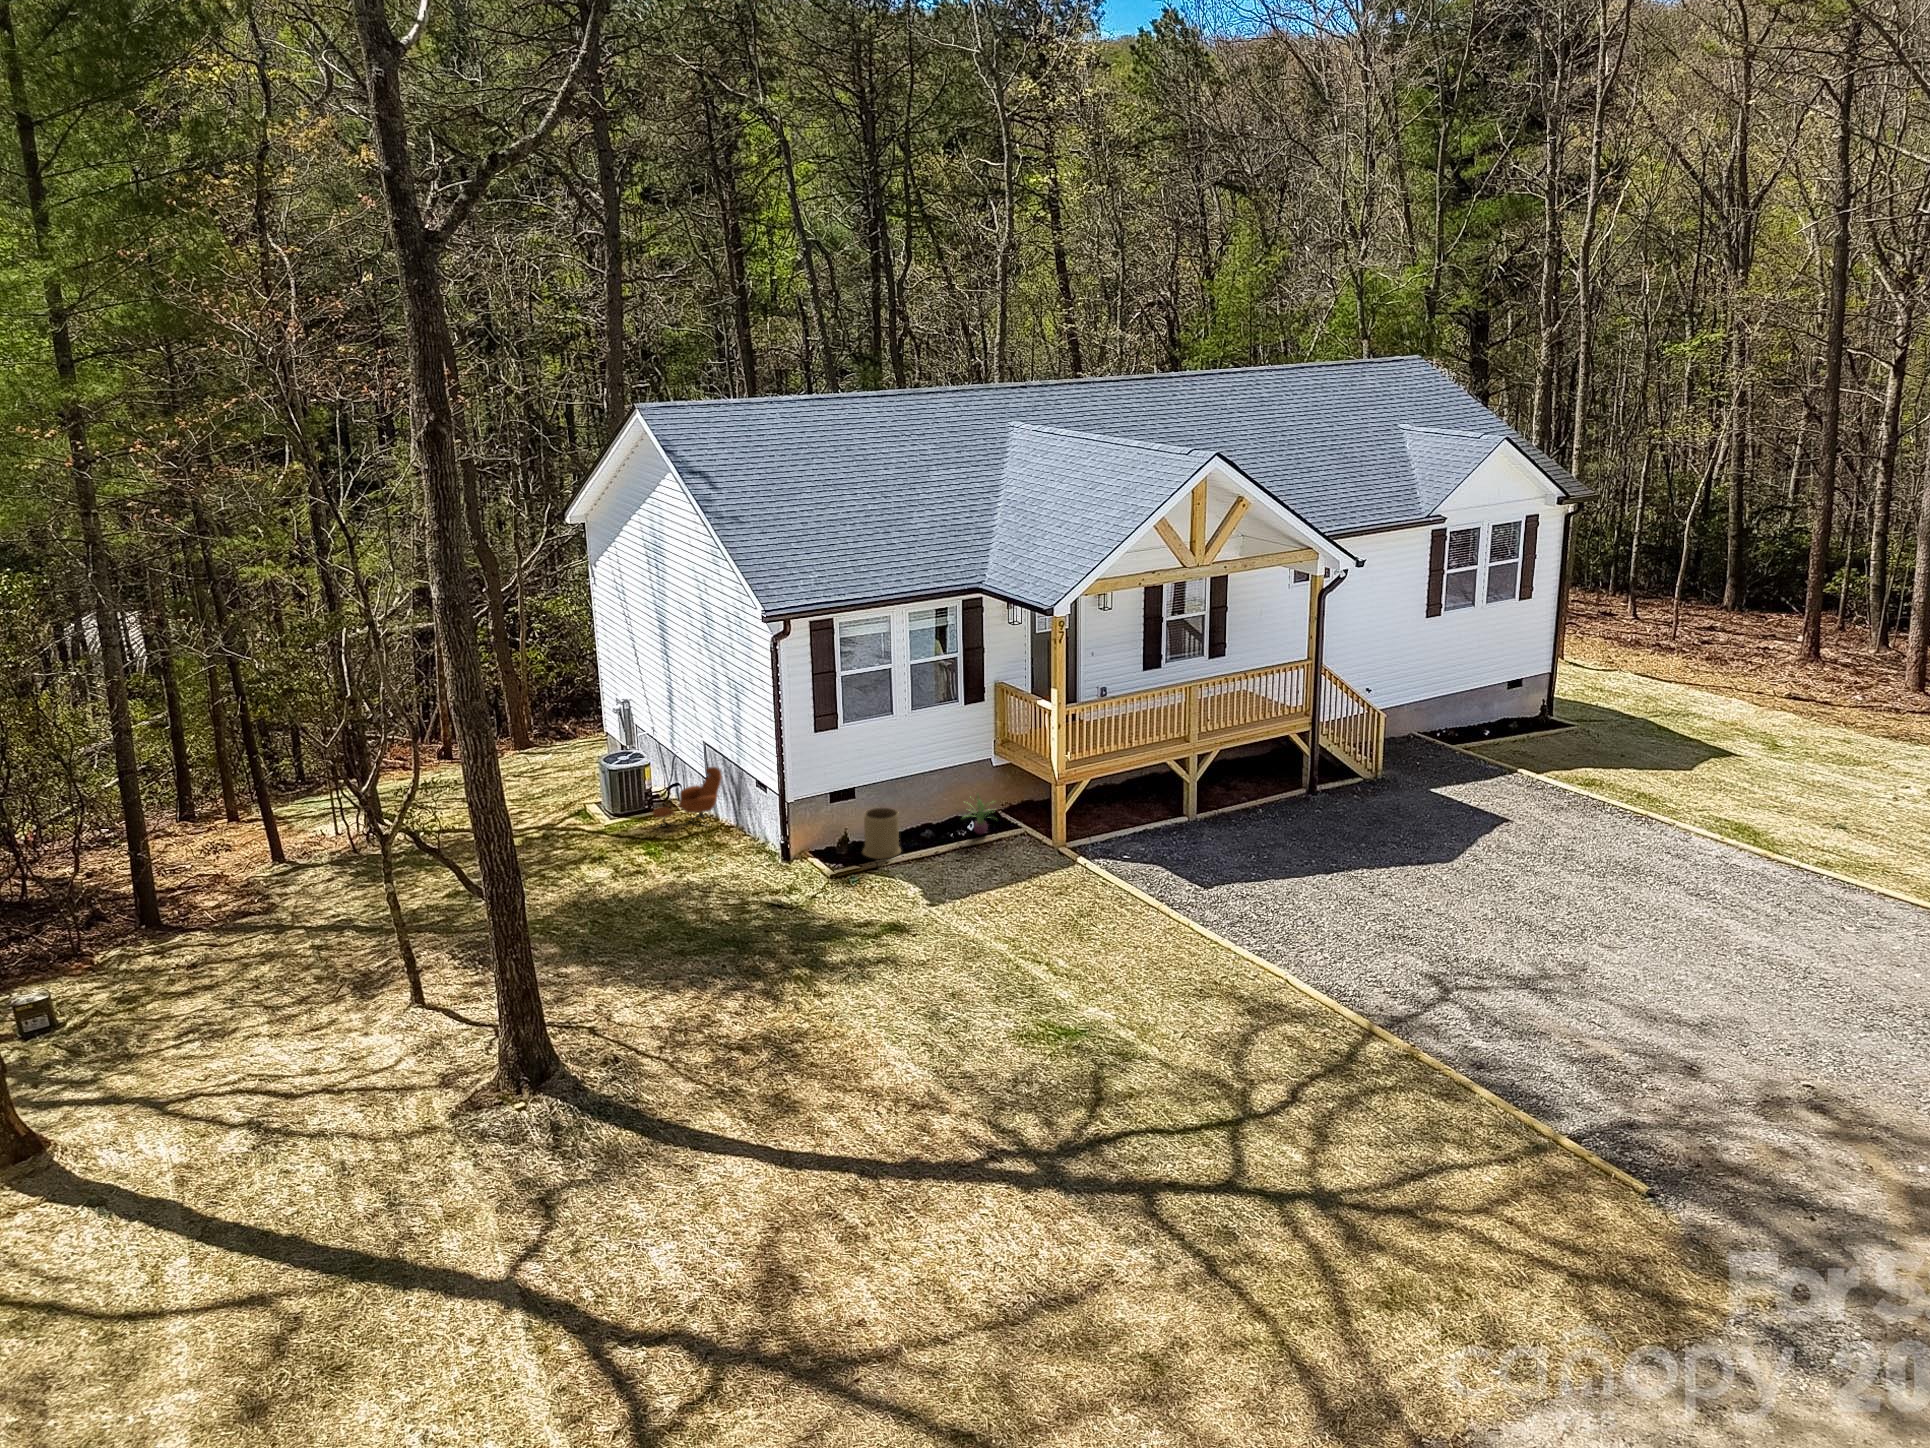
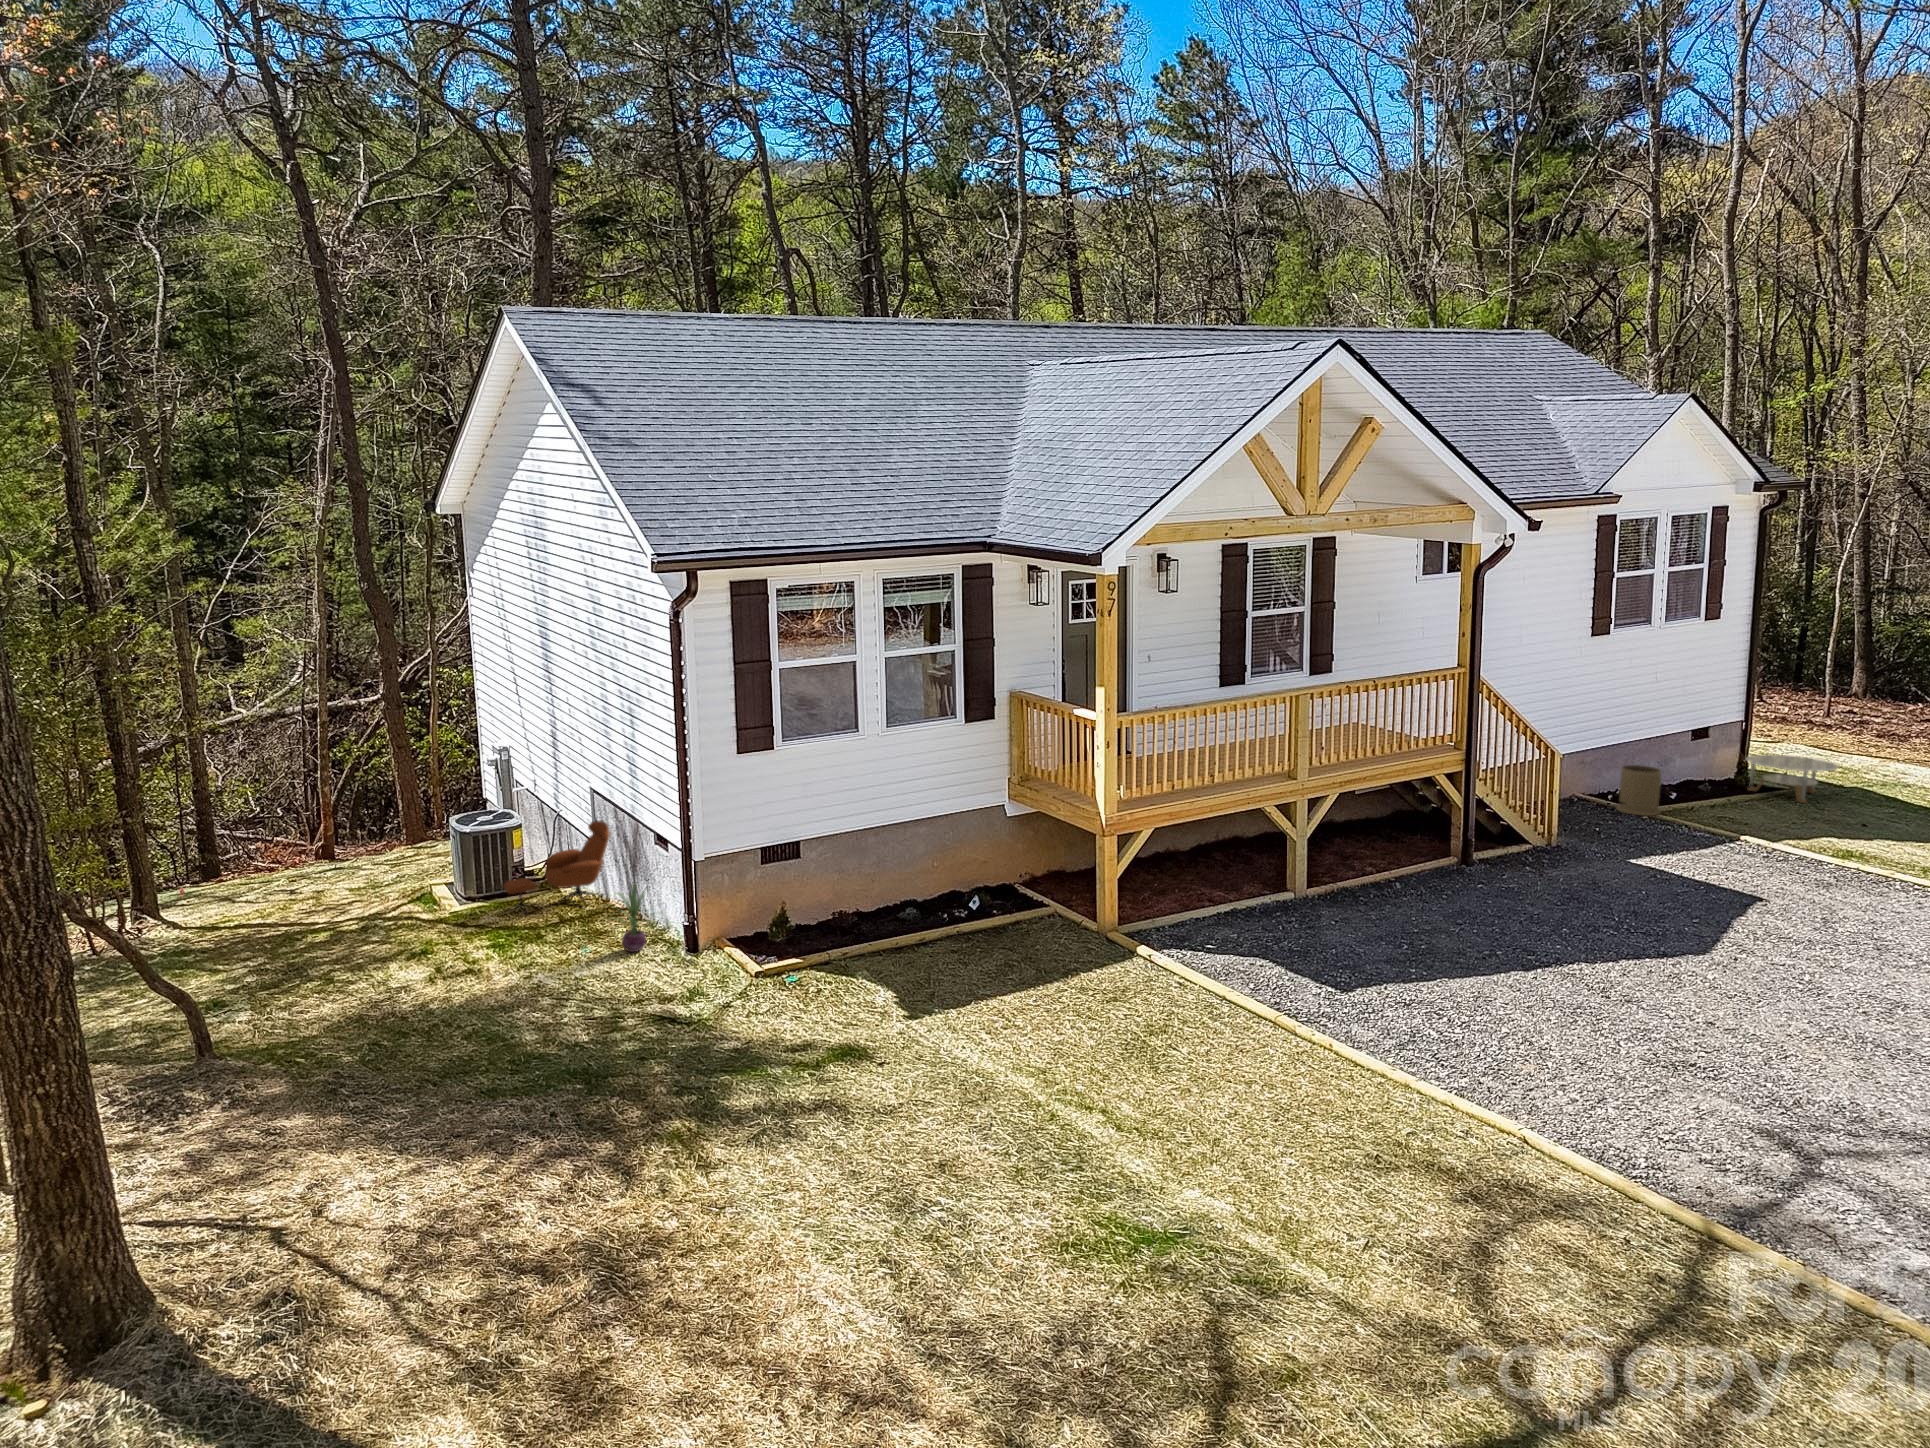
round table: none [1545,699,1610,738] -> present [1746,755,1838,803]
decorative plant: present [964,795,990,835] -> present [610,884,657,952]
trash can: present [863,808,901,859] -> present [1616,765,1661,816]

